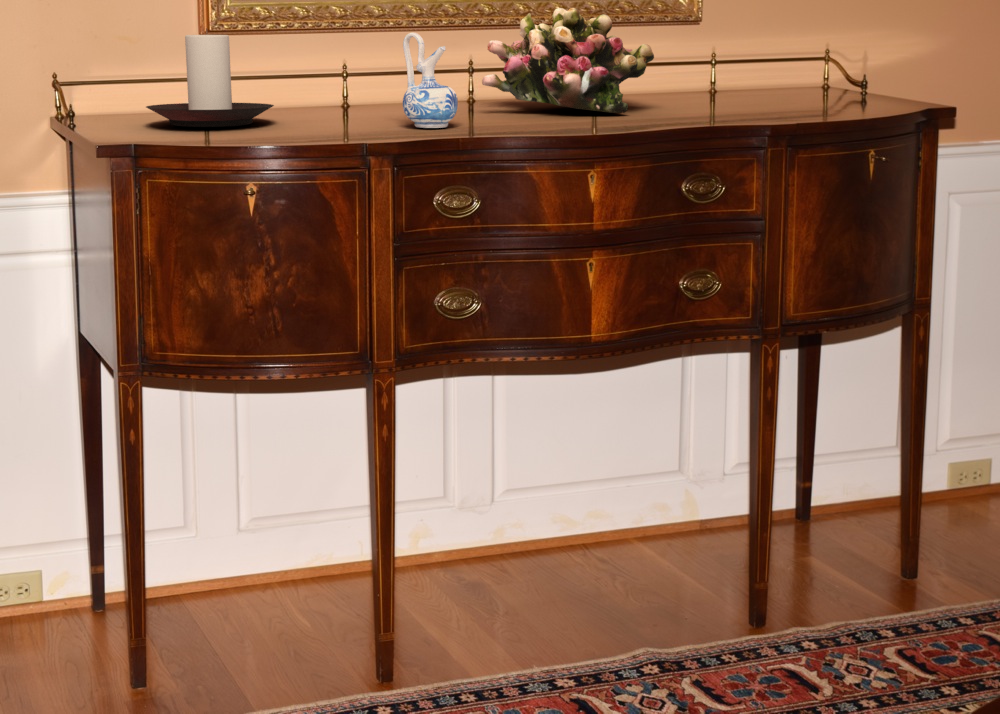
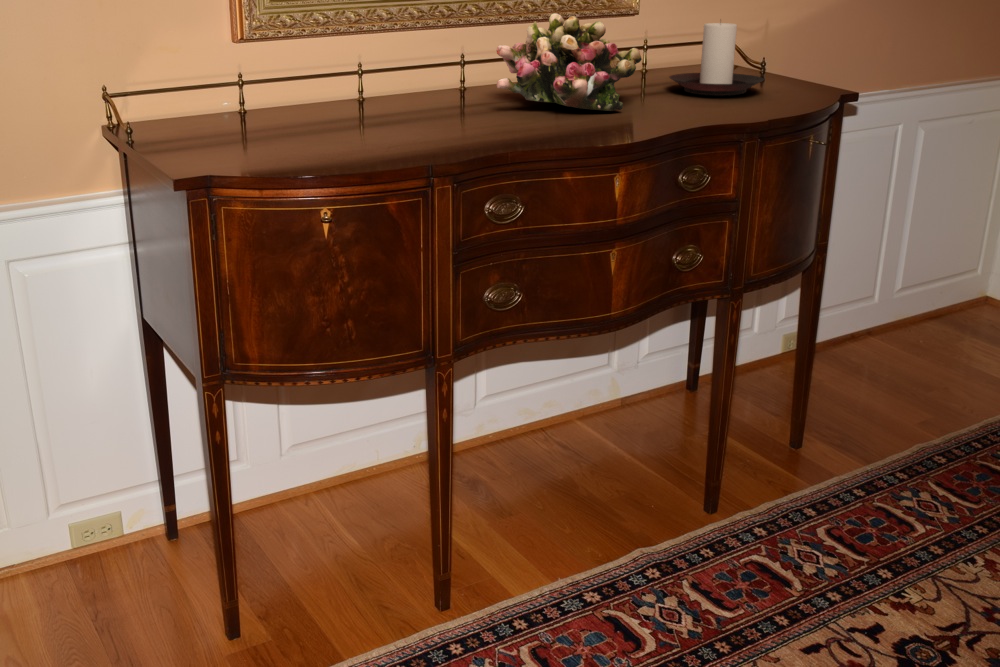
candle holder: present [146,29,274,127] -> present [669,22,764,96]
ceramic pitcher: present [403,33,458,128] -> none [440,49,490,138]

